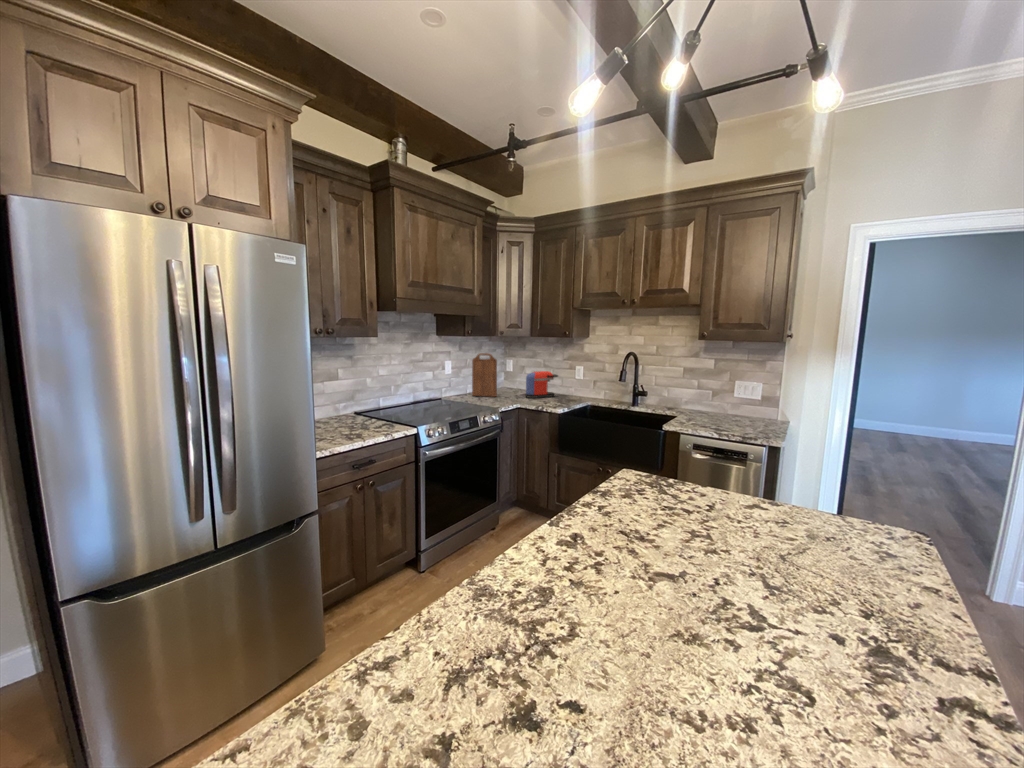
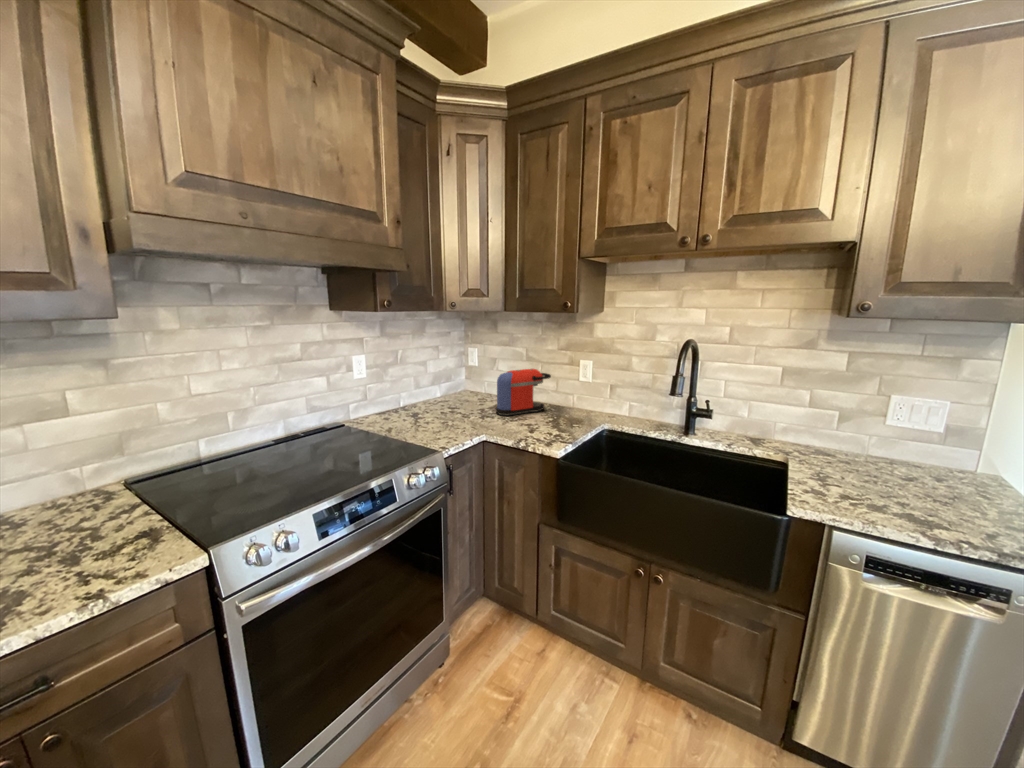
cutting board: present [472,353,497,397] -> none [403,340,448,414]

